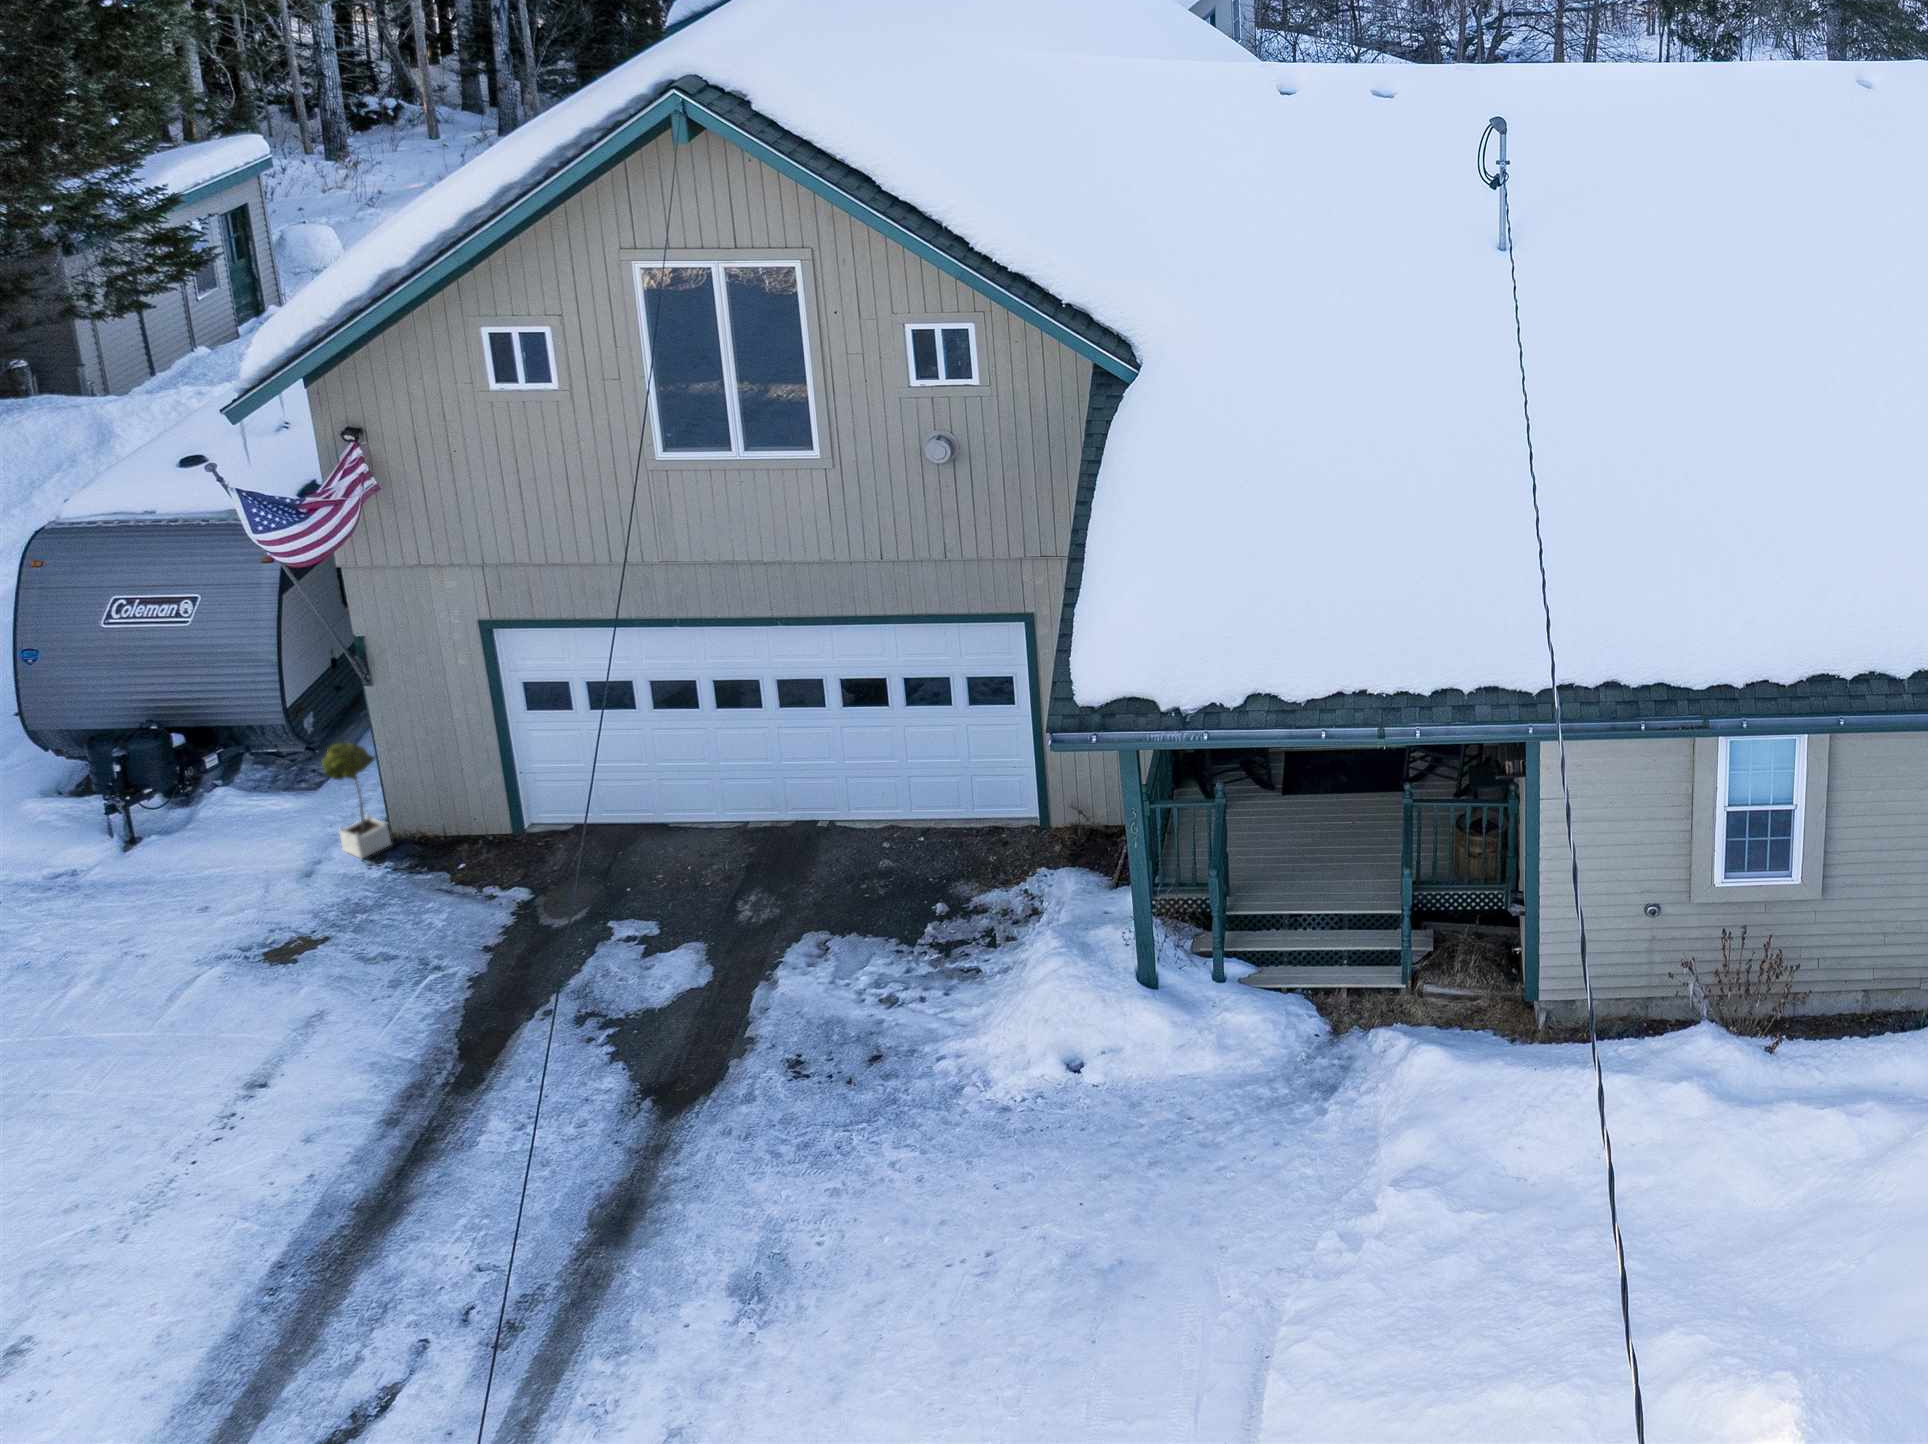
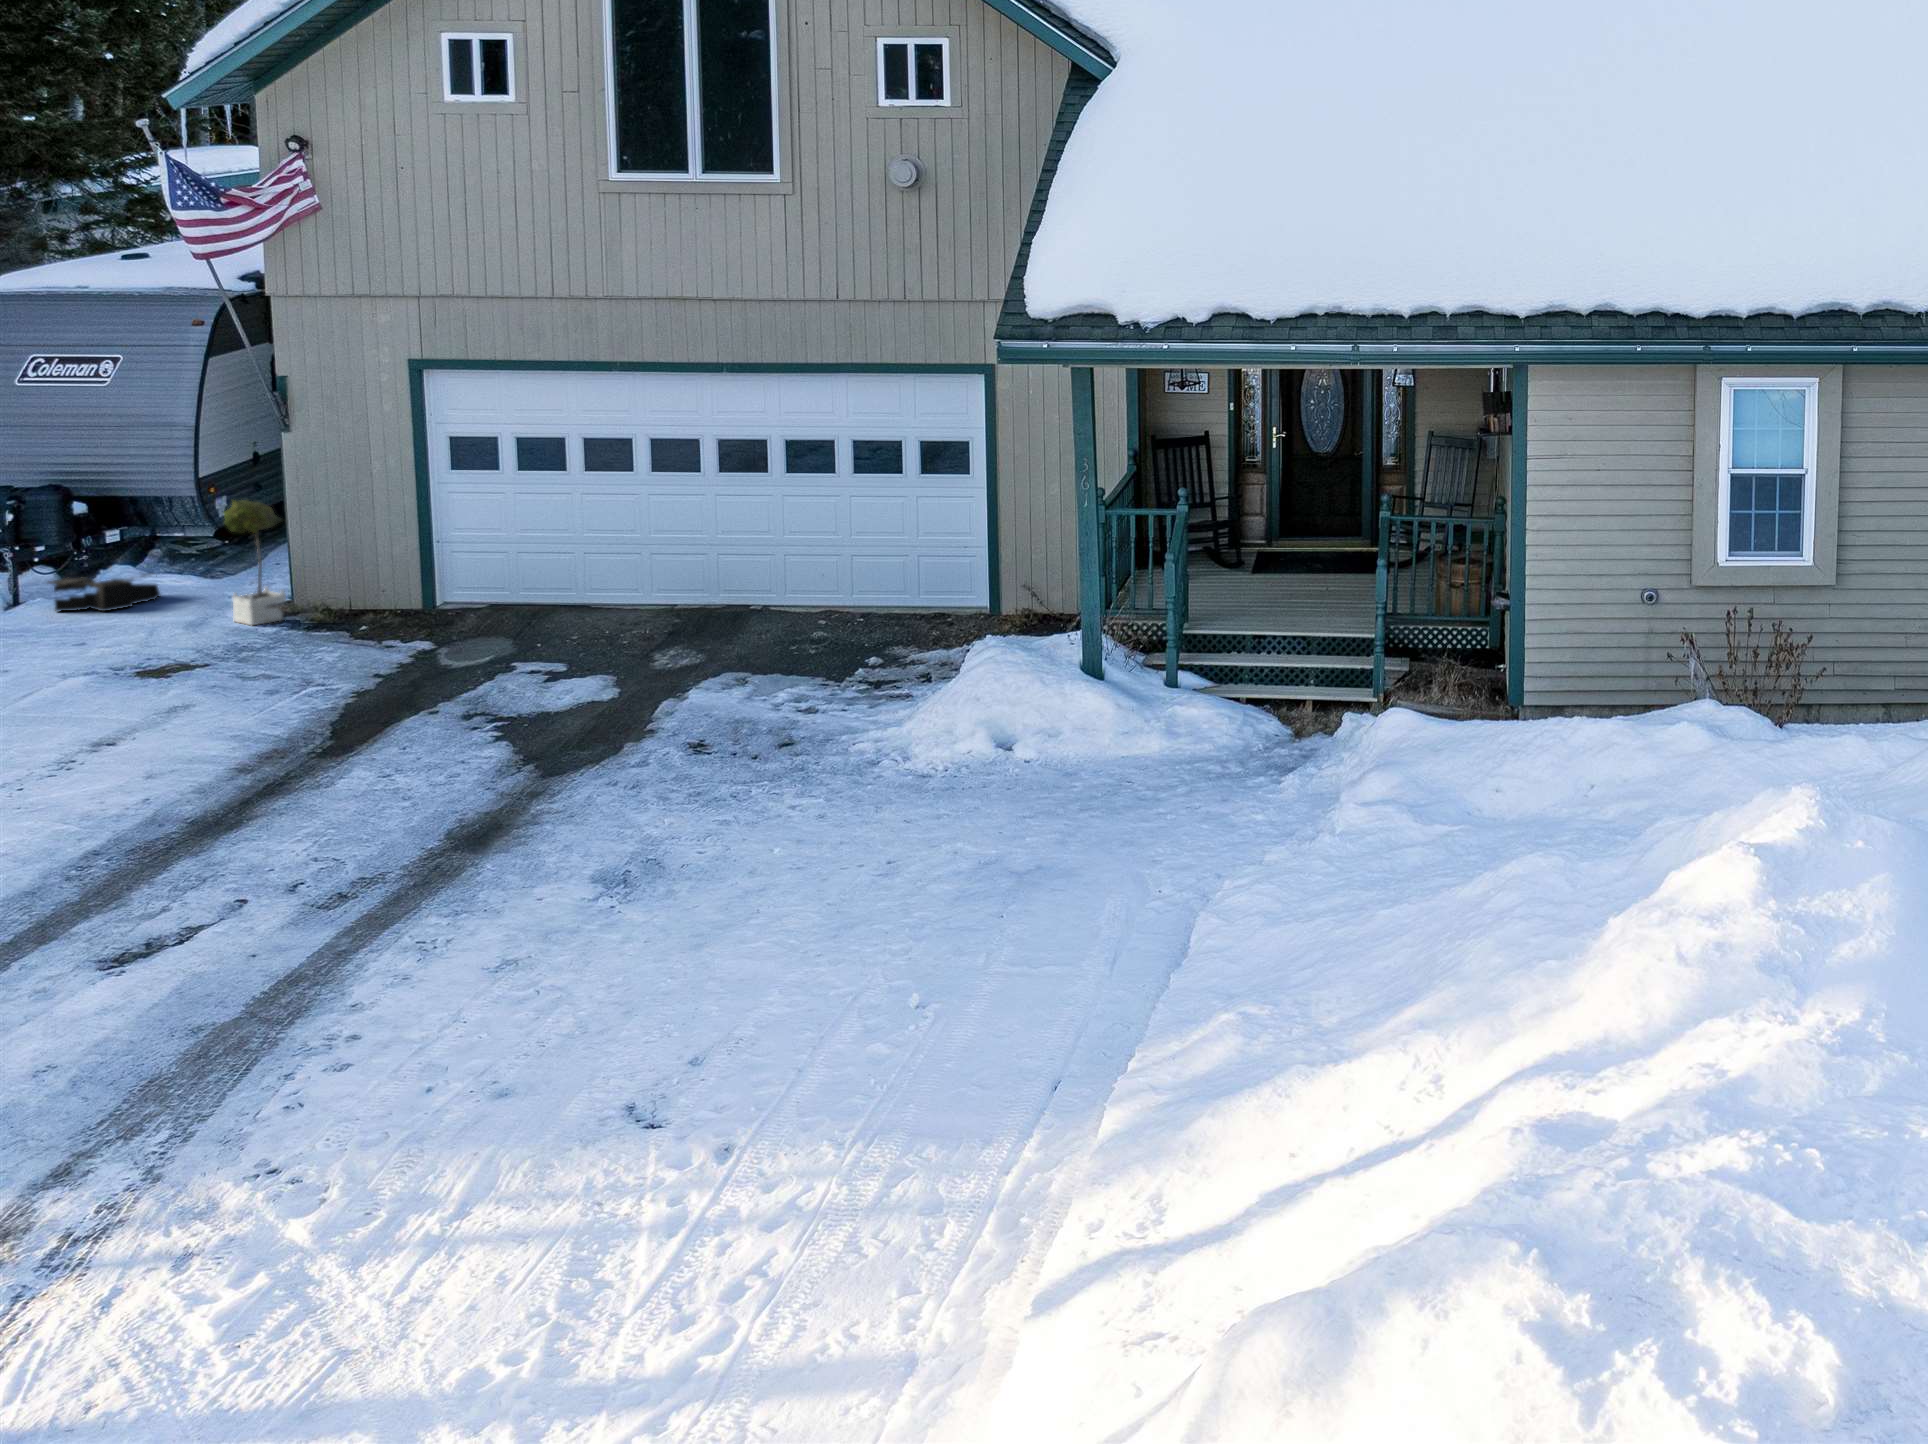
storage bin: none [160,782,265,836] -> present [48,575,160,612]

